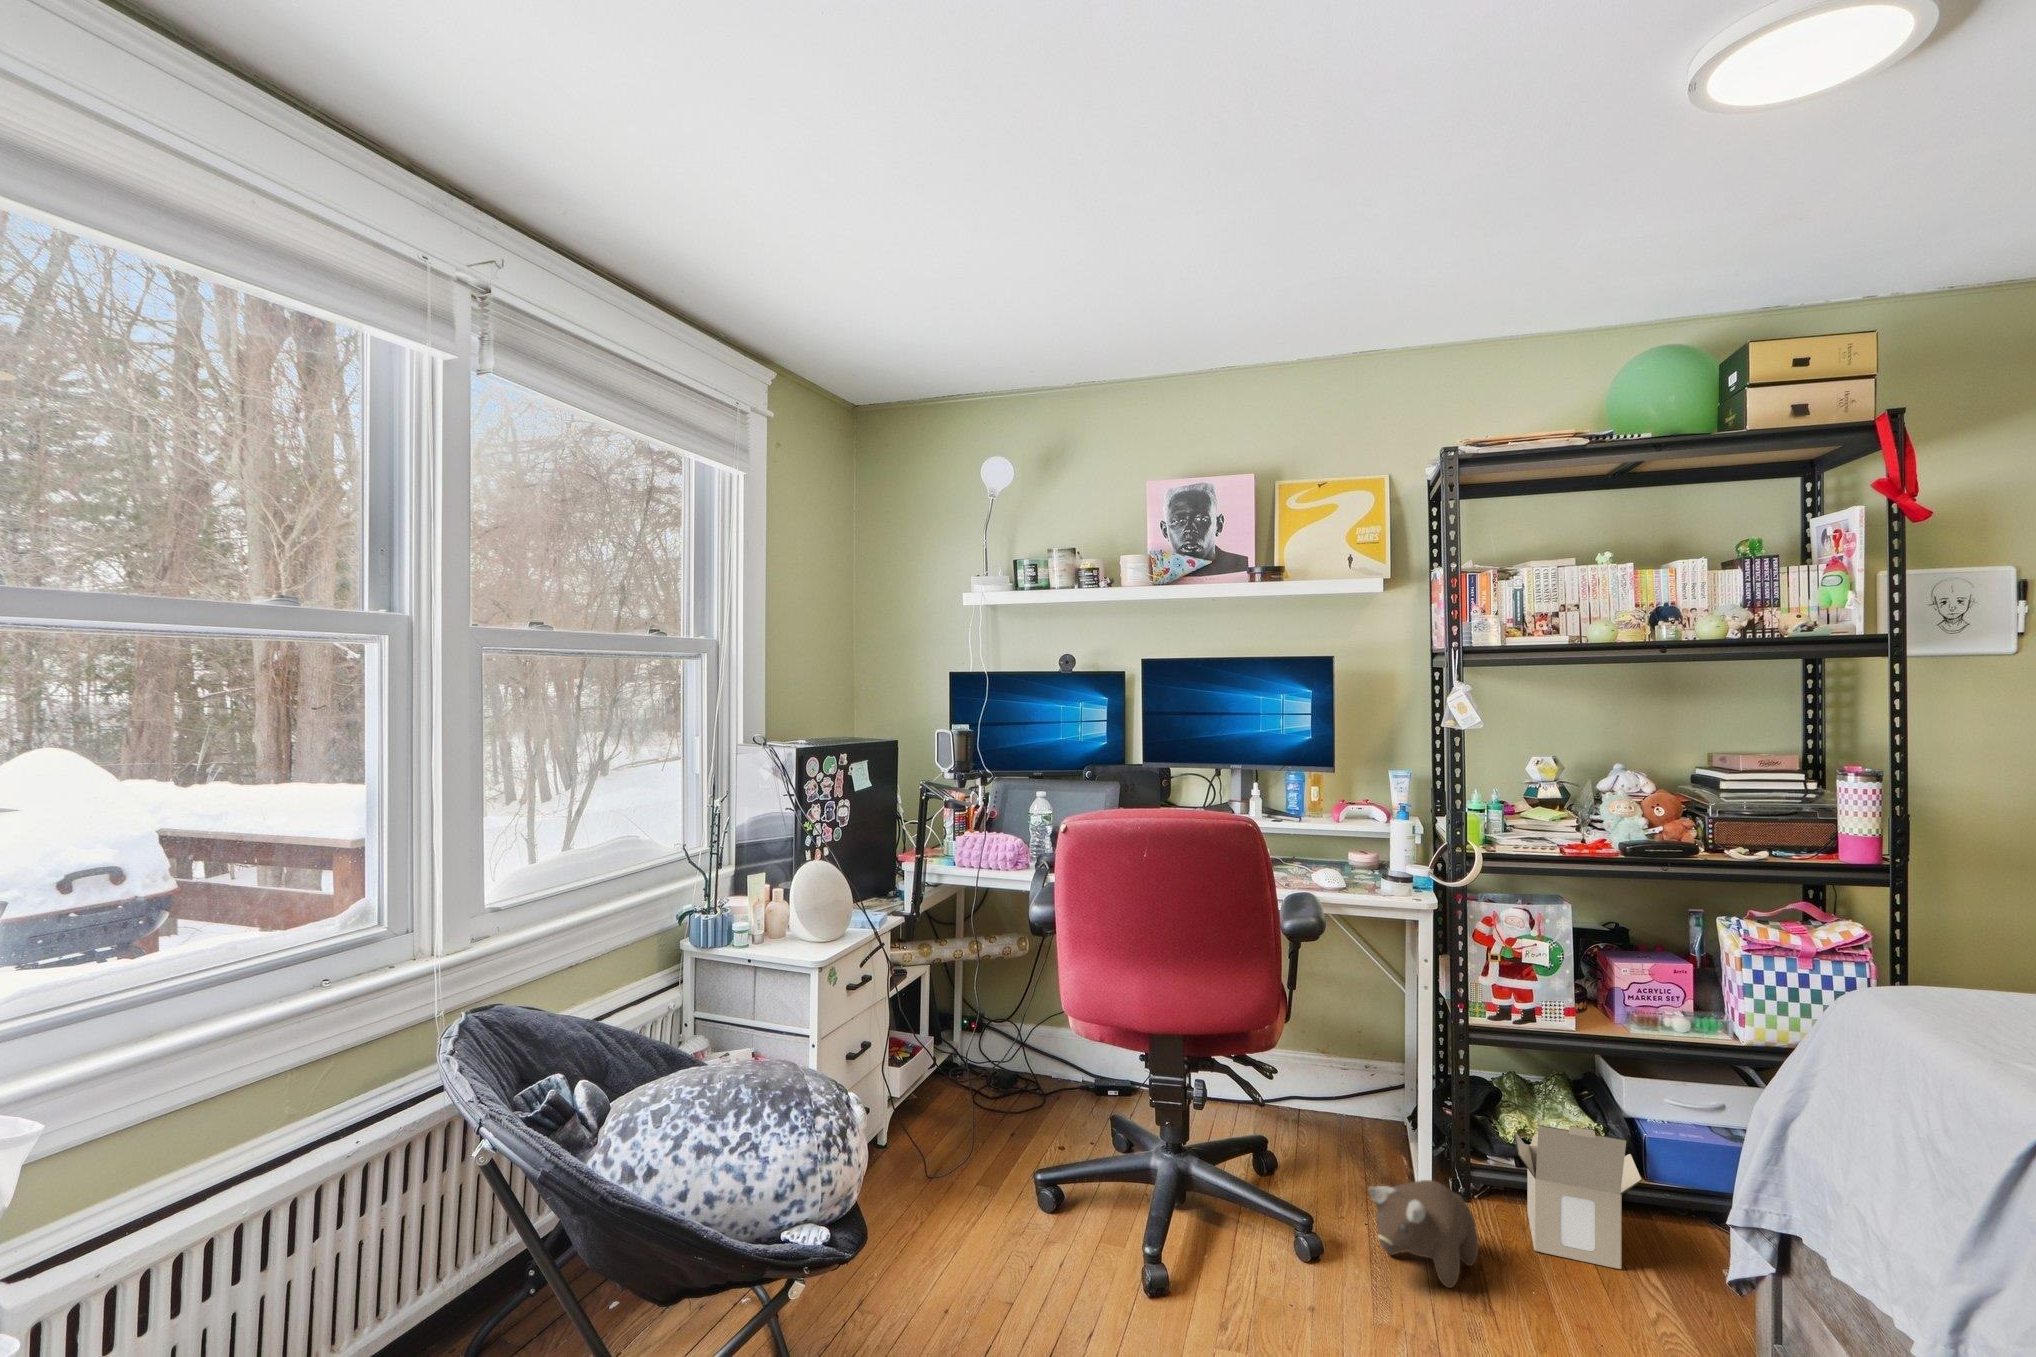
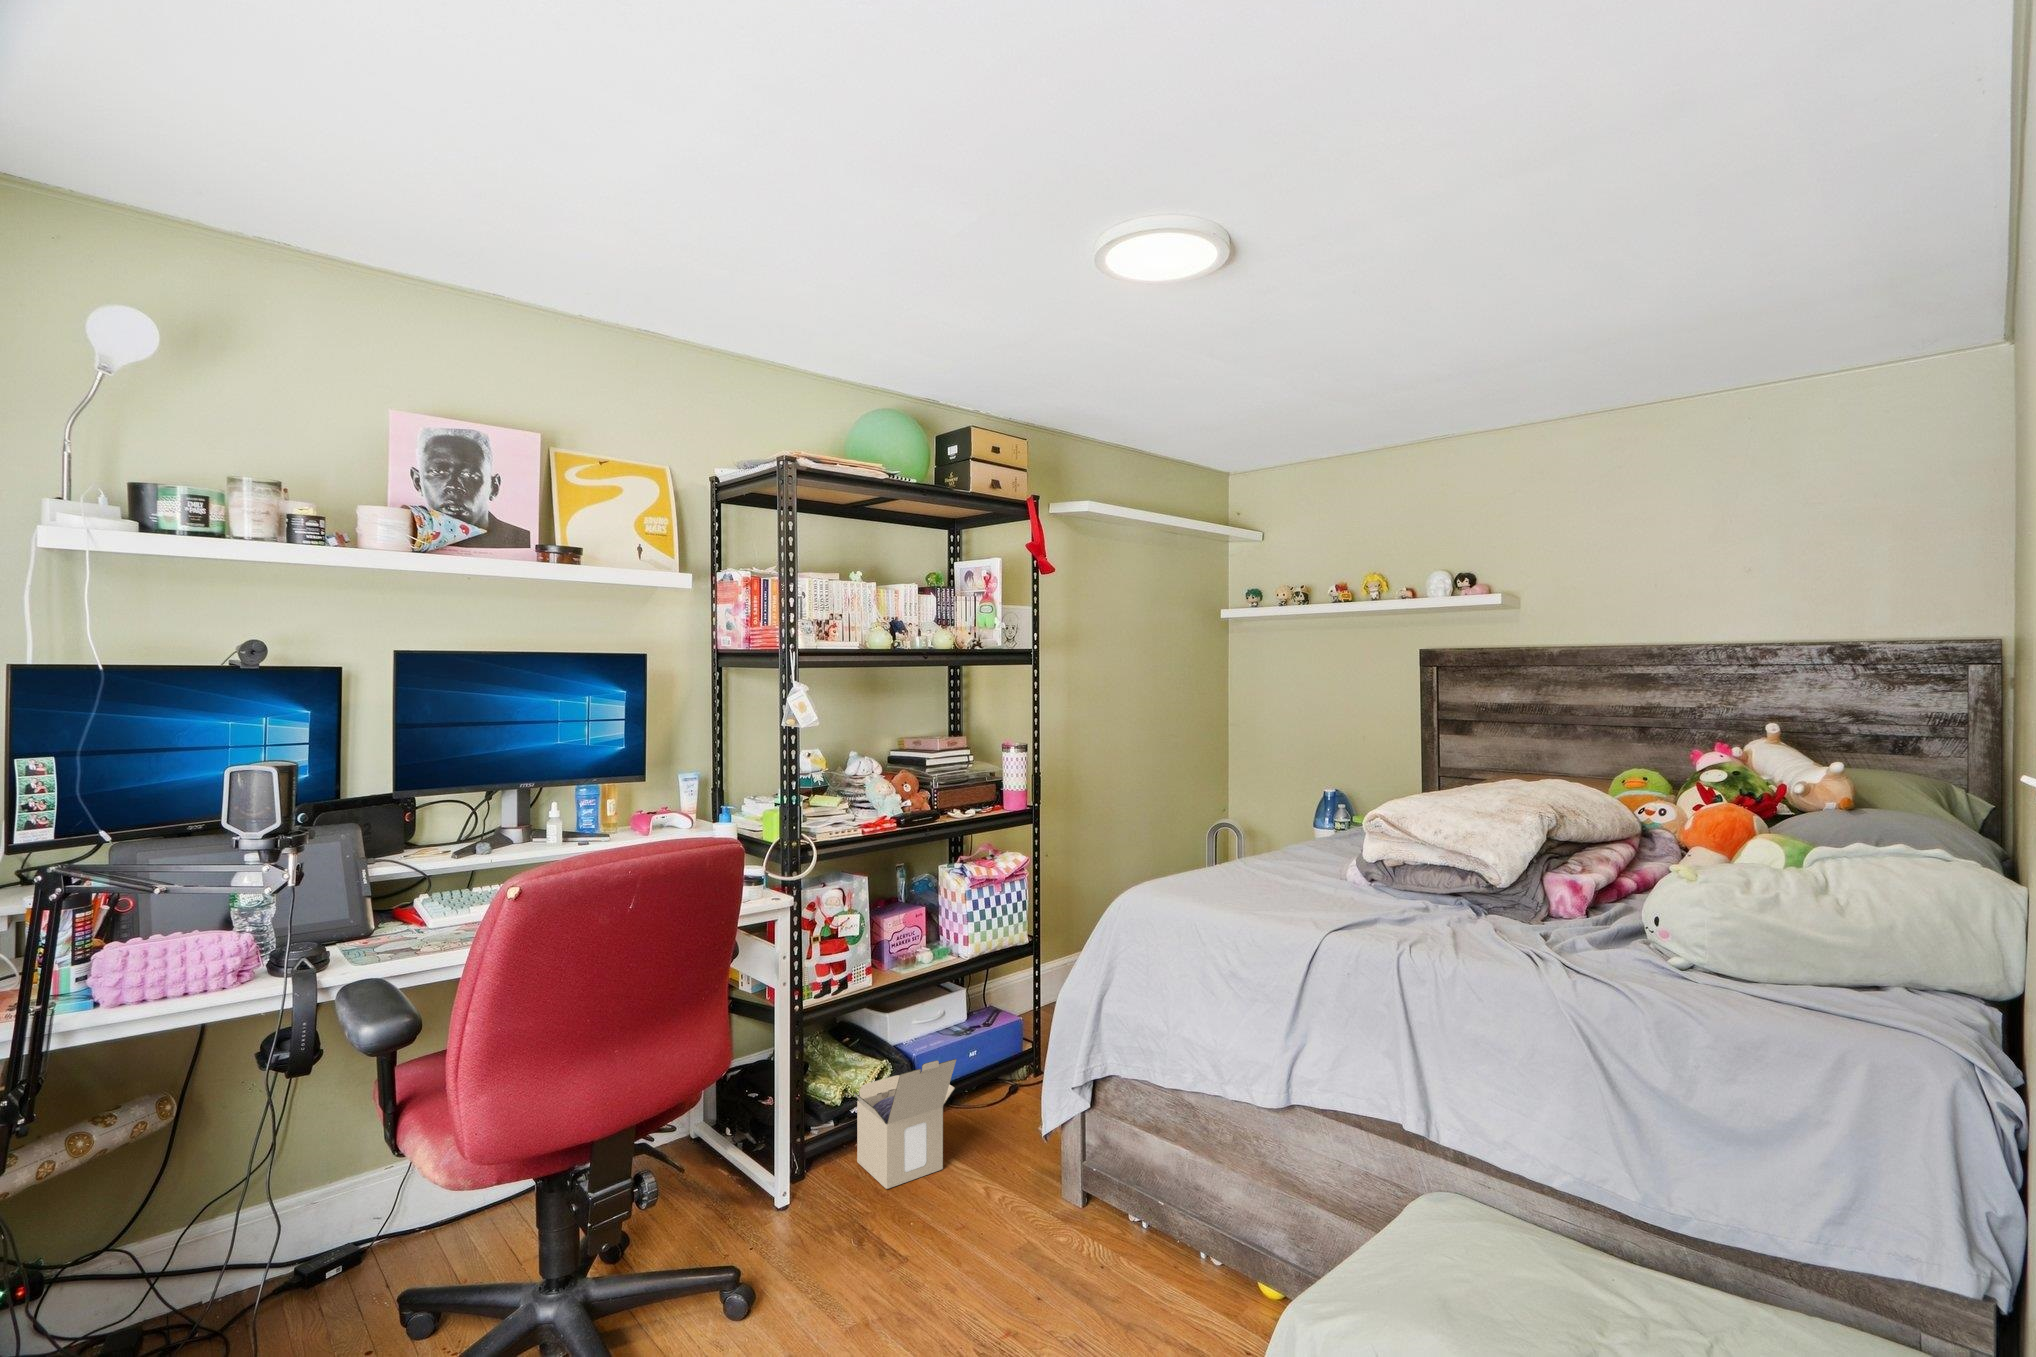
plush toy: present [1368,1180,1479,1288] -> none [786,1166,873,1261]

